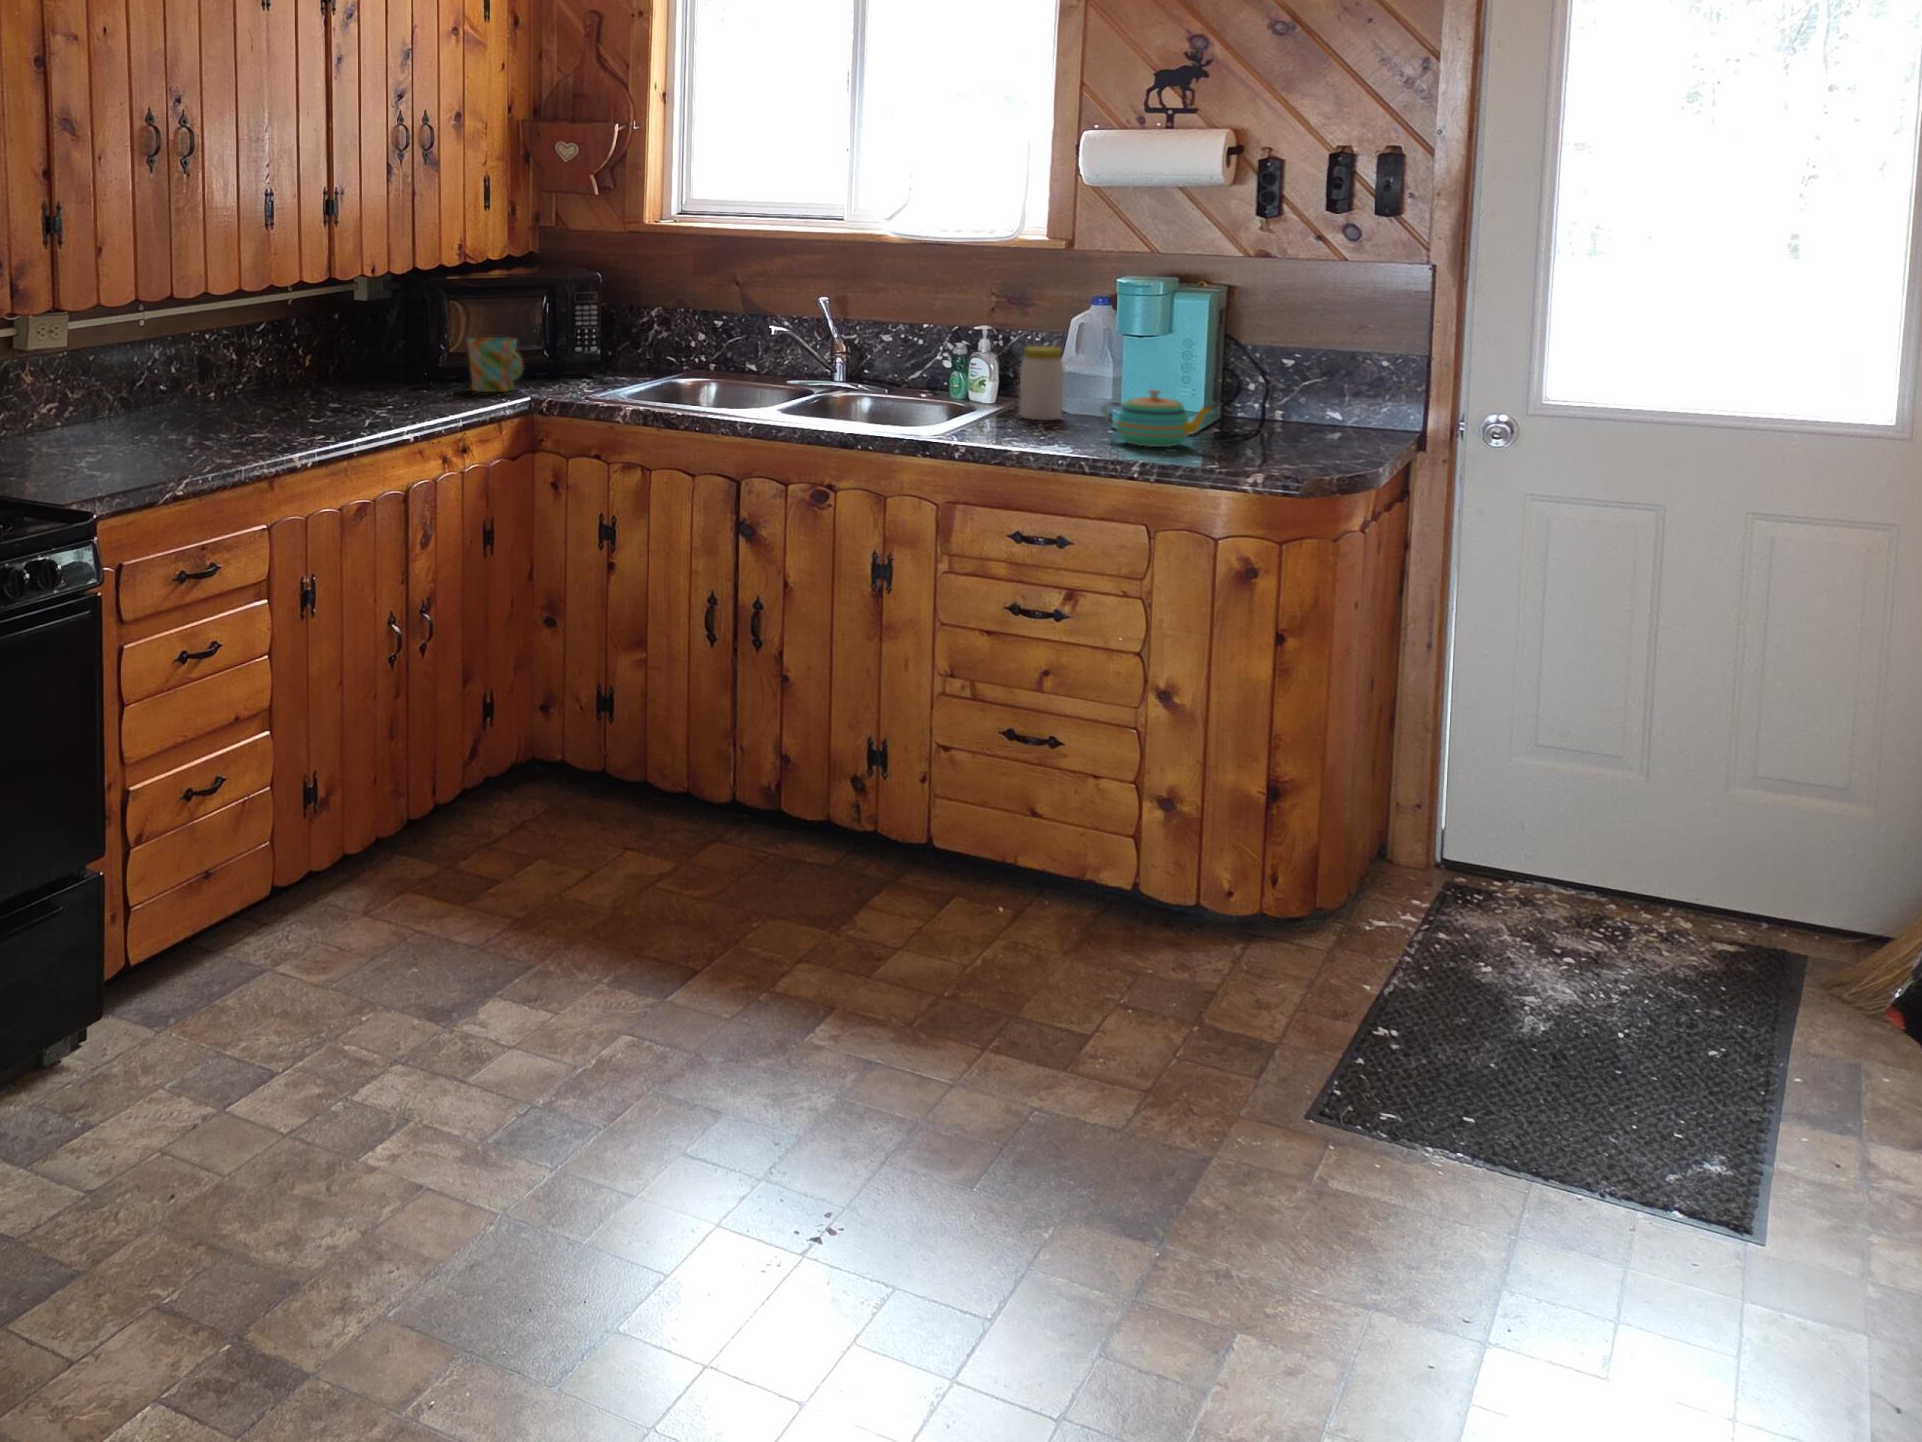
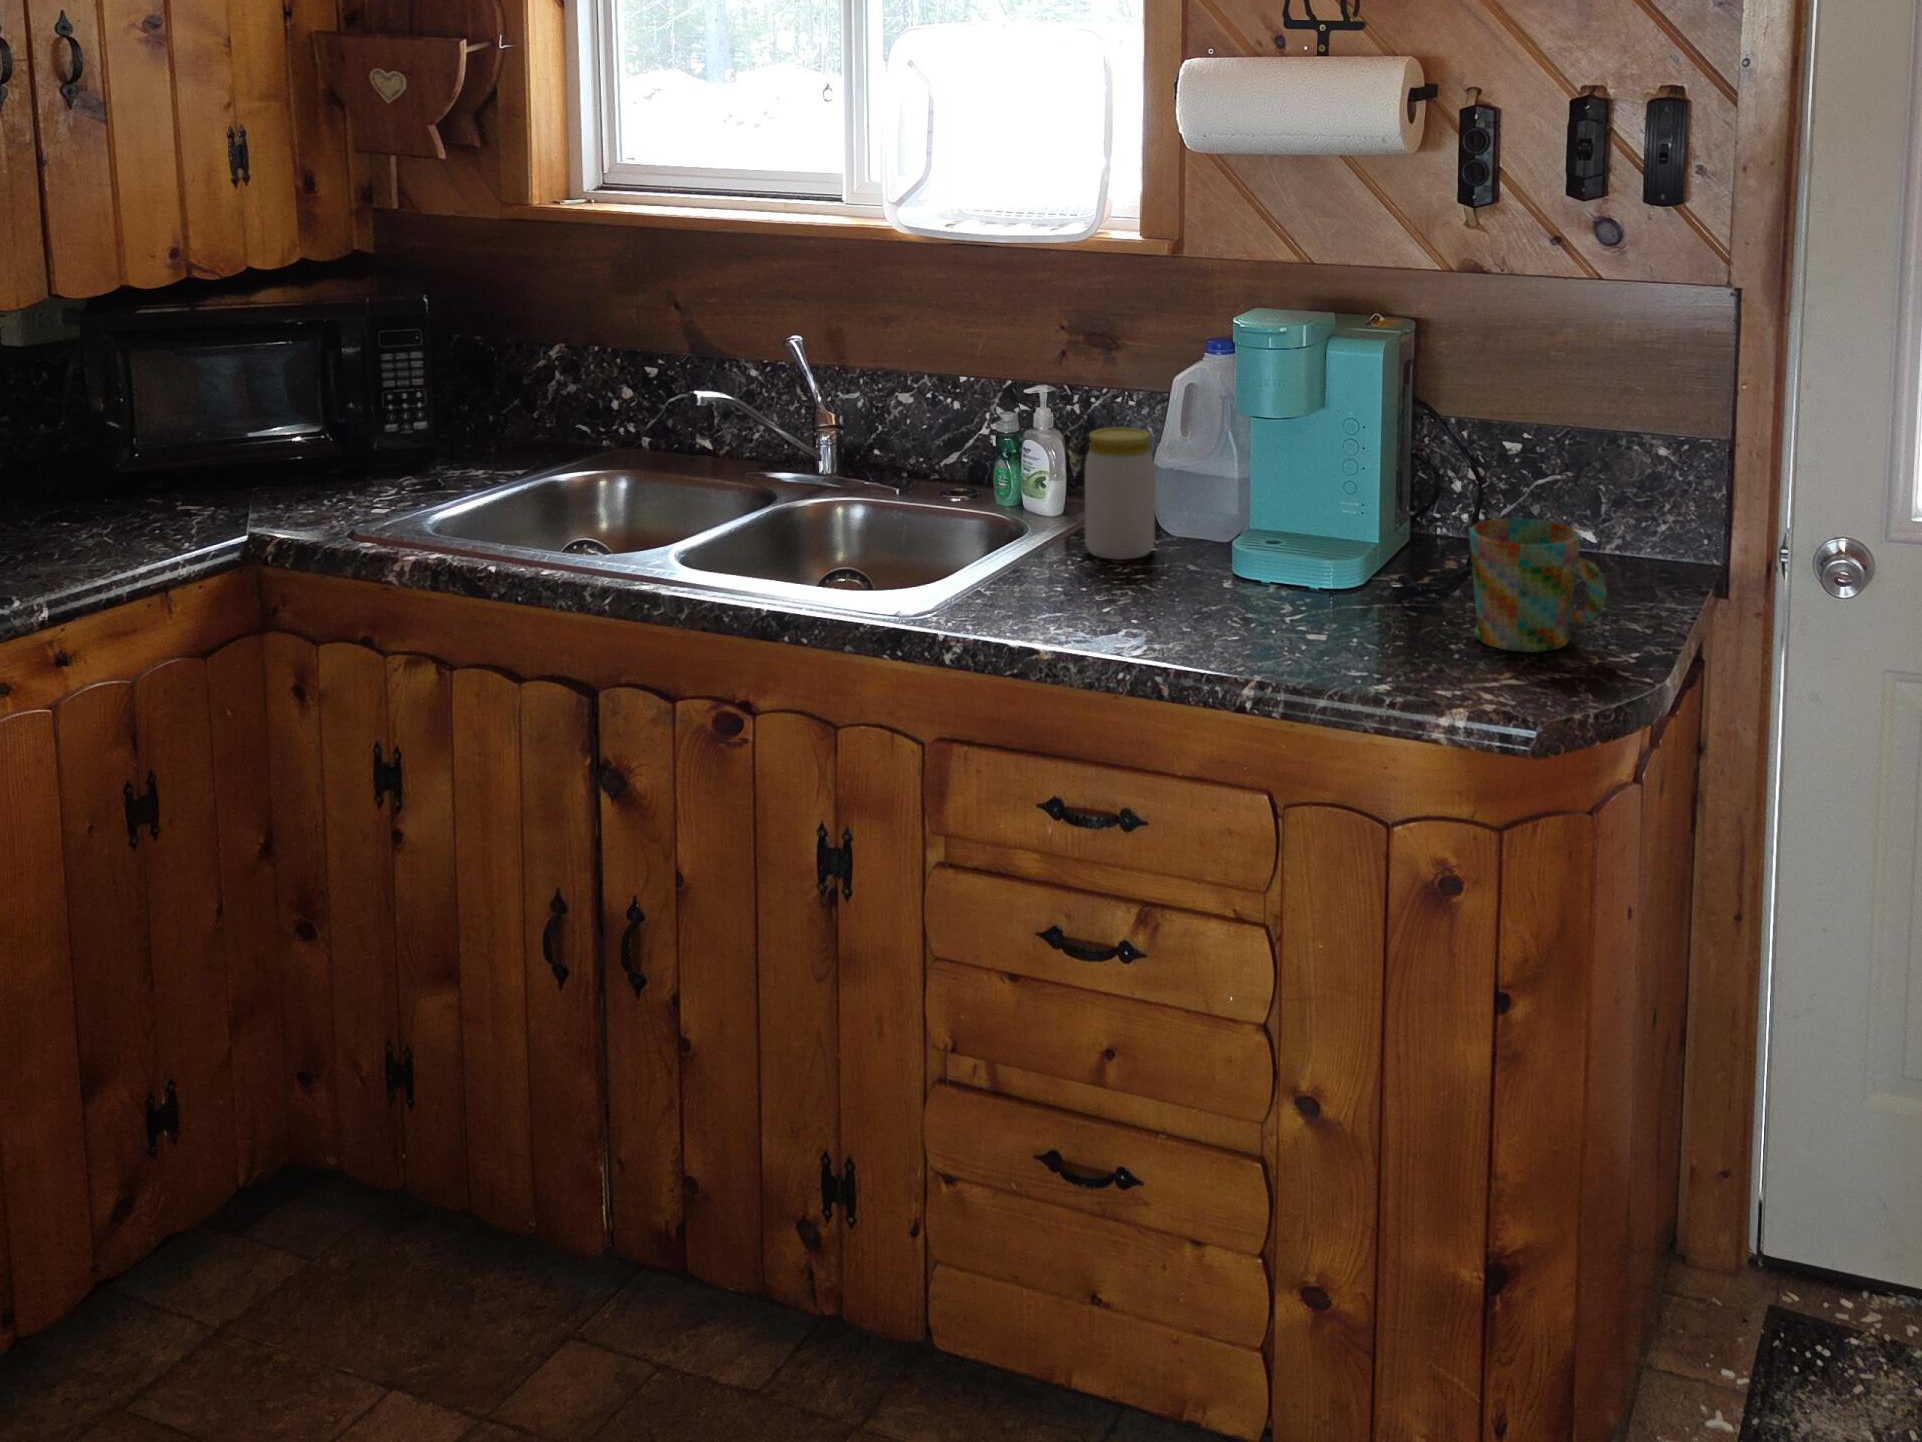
mug: present [468,337,523,392] -> present [1469,519,1607,652]
teapot: present [1102,390,1213,447] -> none [1202,524,1388,632]

